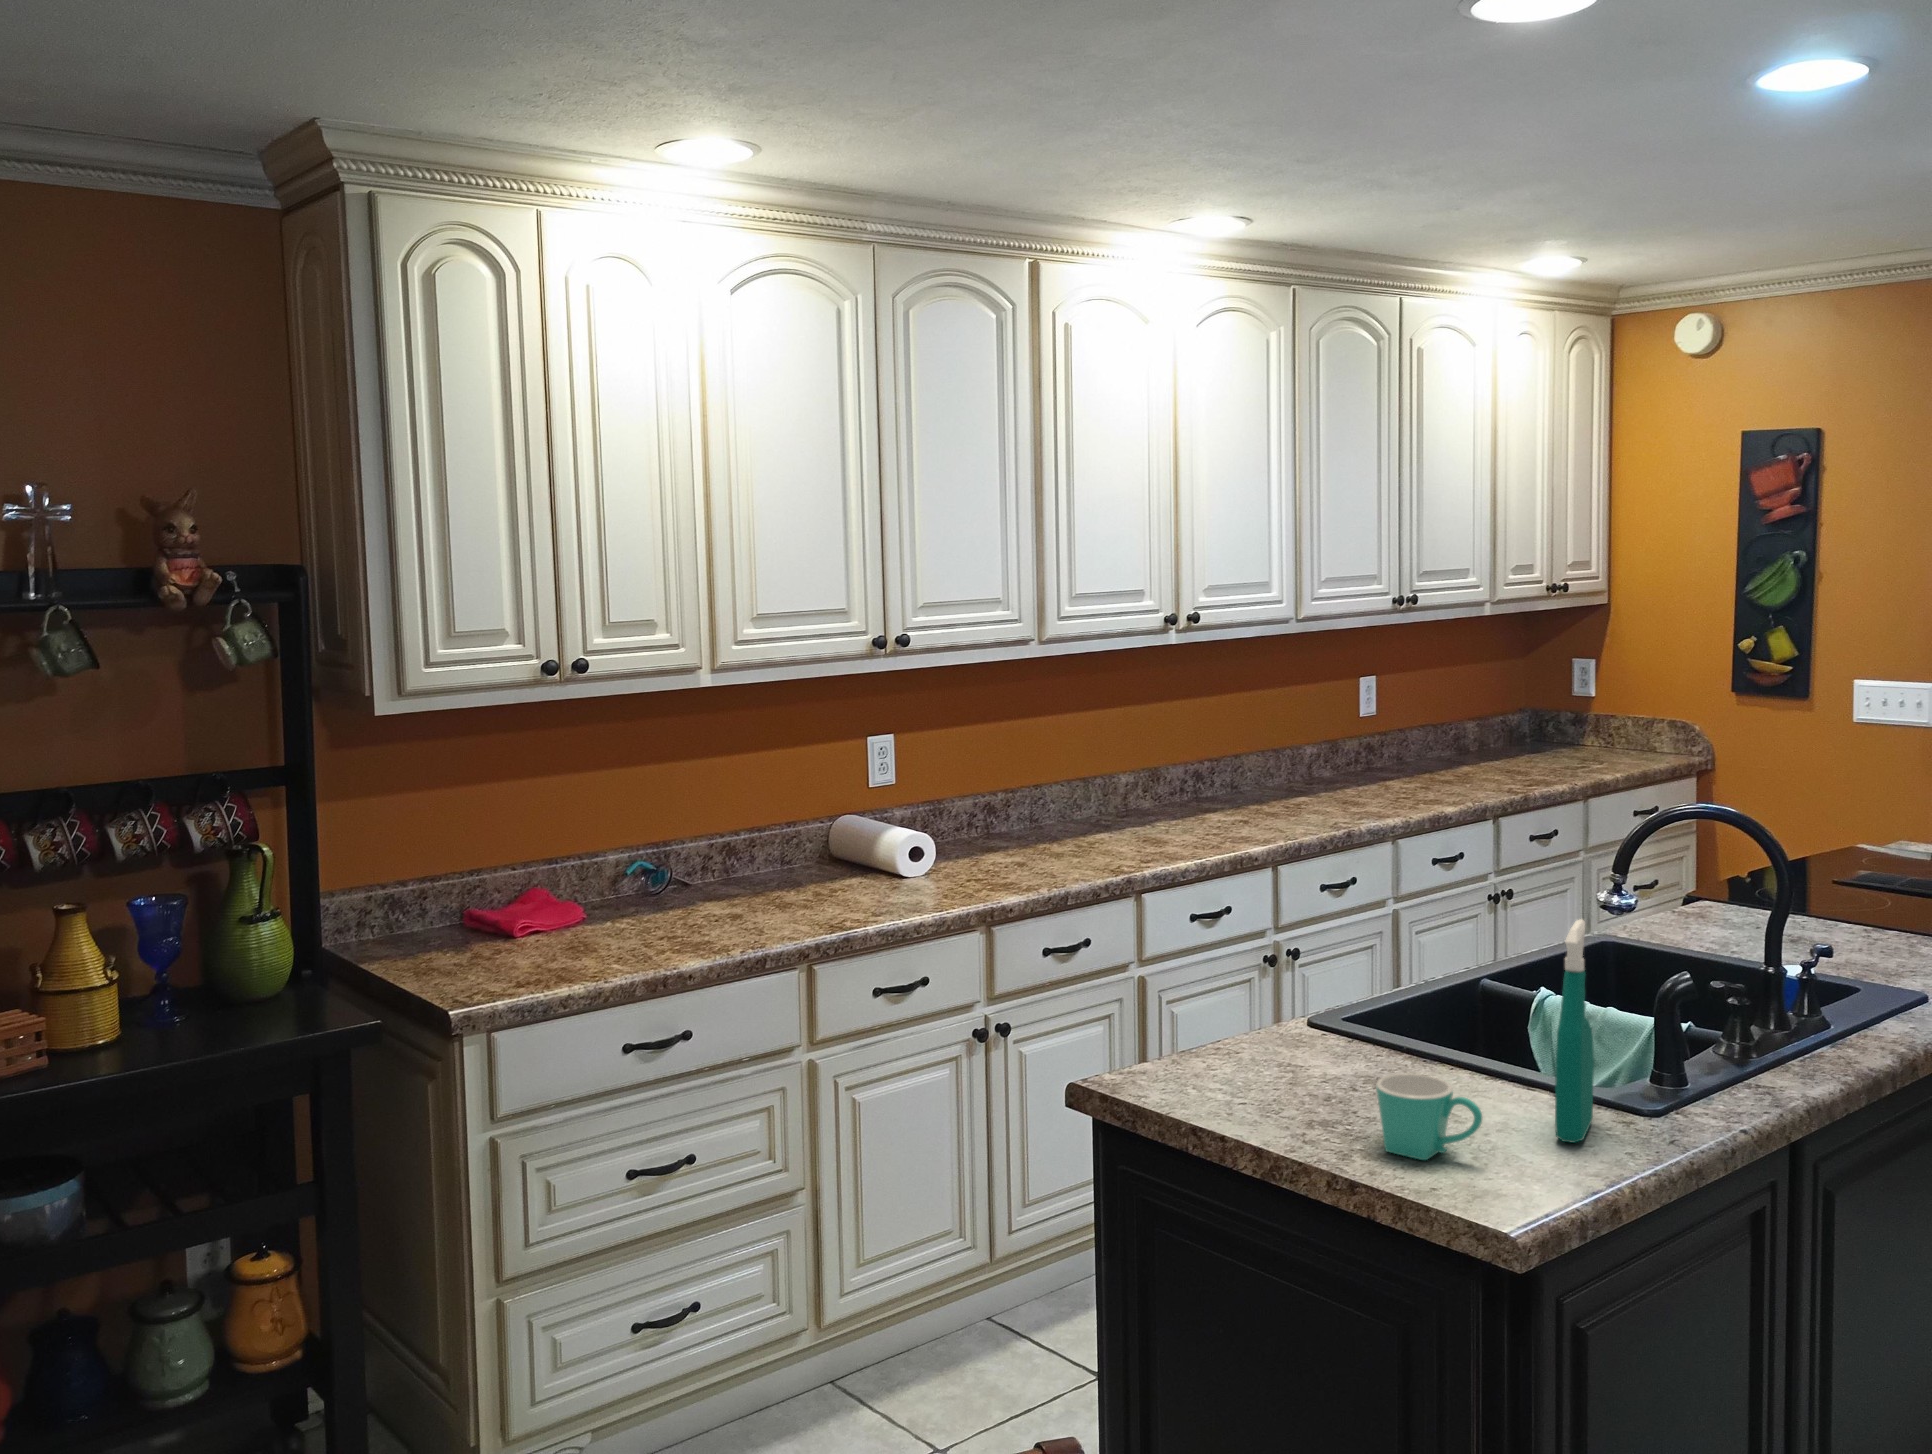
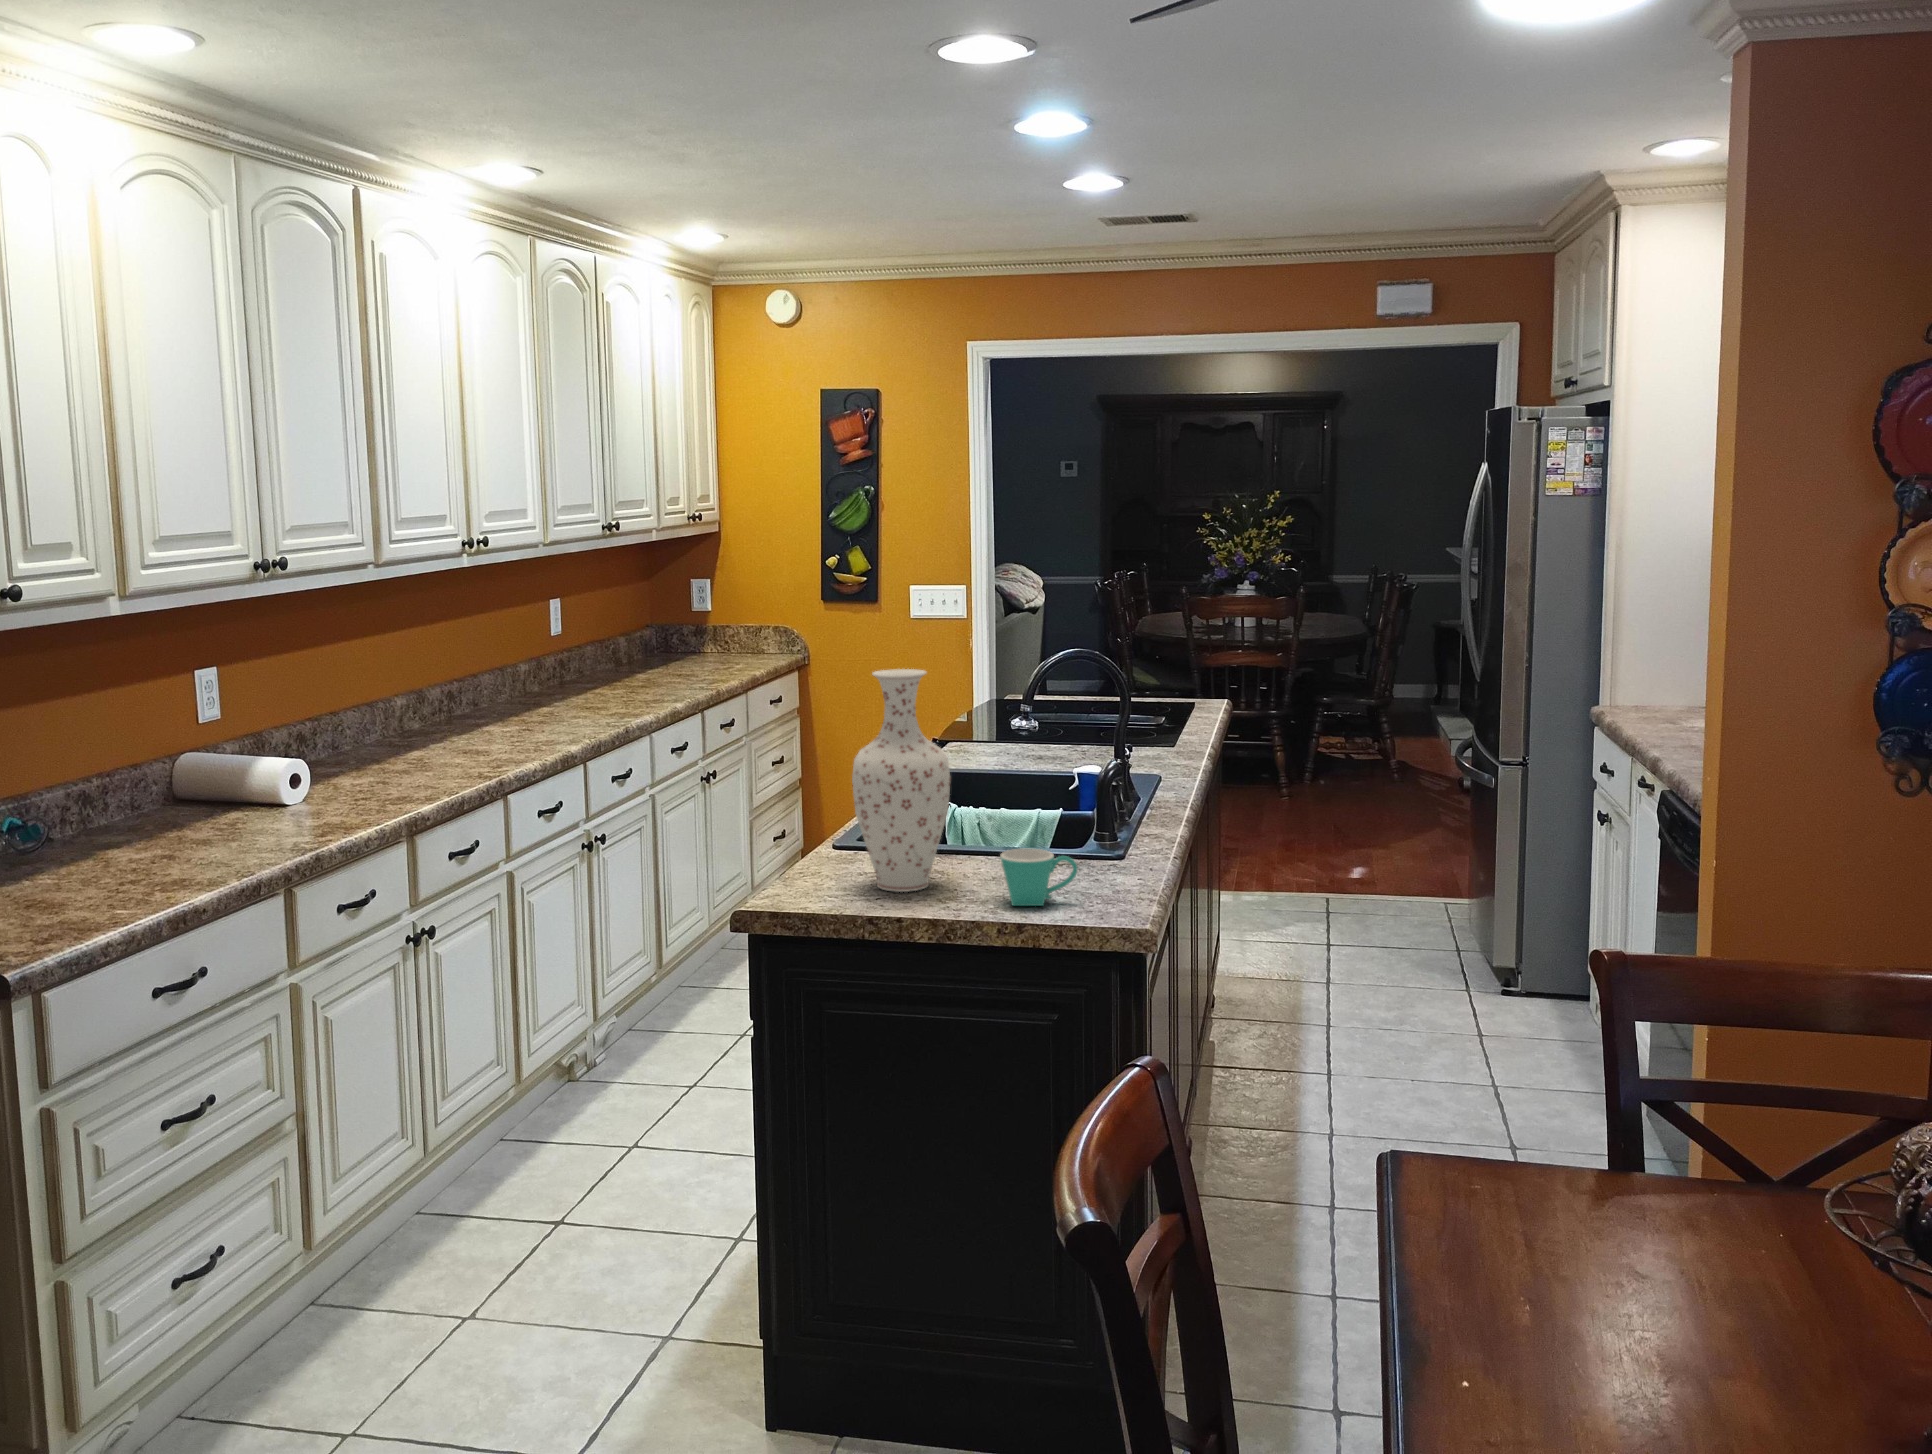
vase: none [1234,813,1364,1102] -> present [852,669,951,892]
spray bottle: present [1555,919,1594,1143] -> none [1084,726,1115,881]

